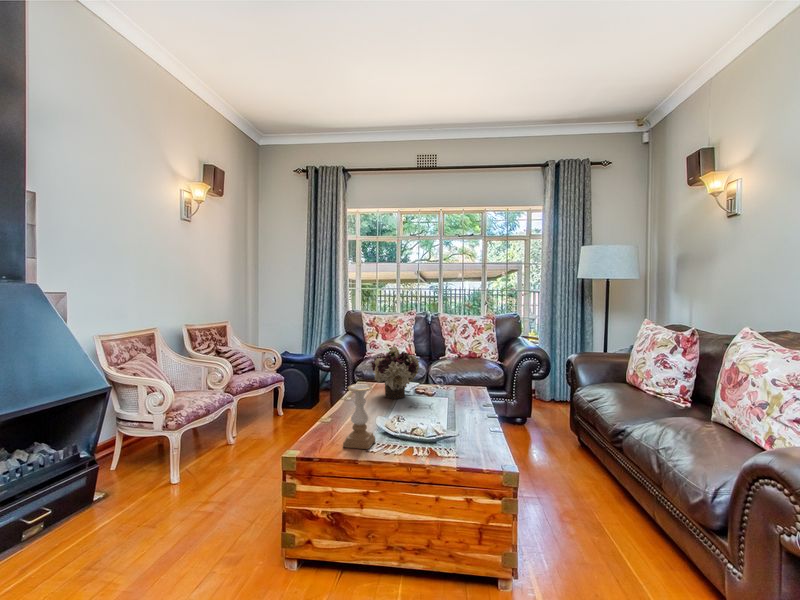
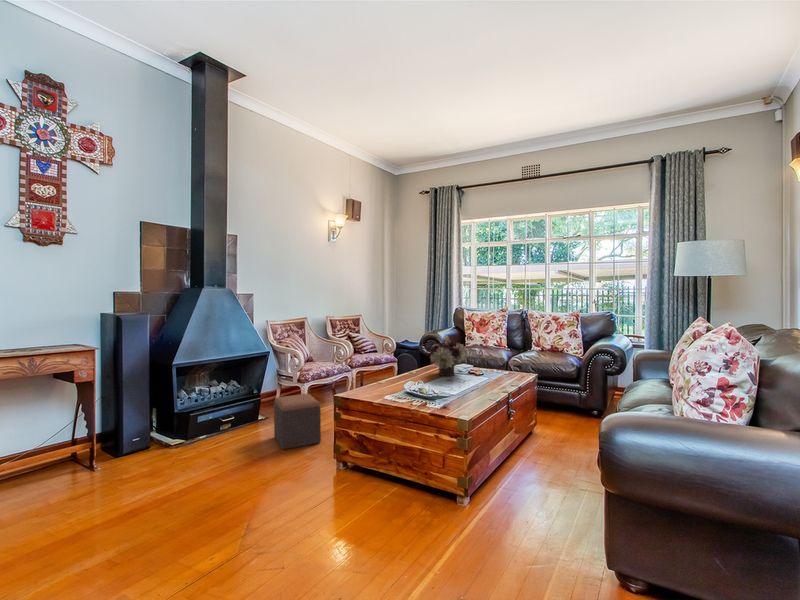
candle holder: present [343,384,375,449] -> none [373,357,396,399]
footstool: none [137,451,230,560] -> present [274,394,321,449]

